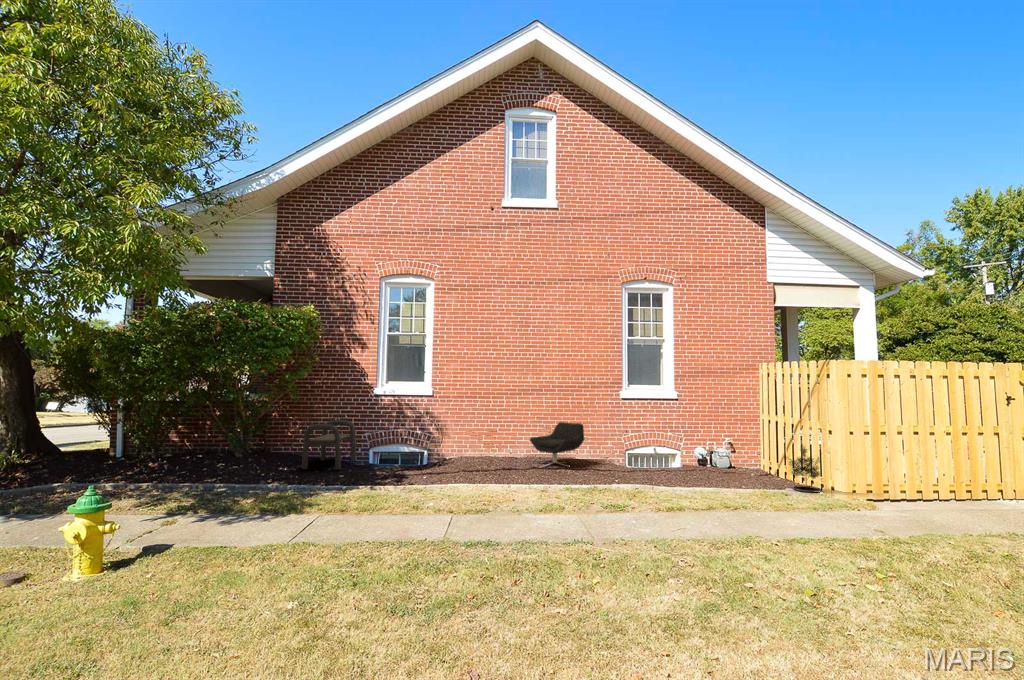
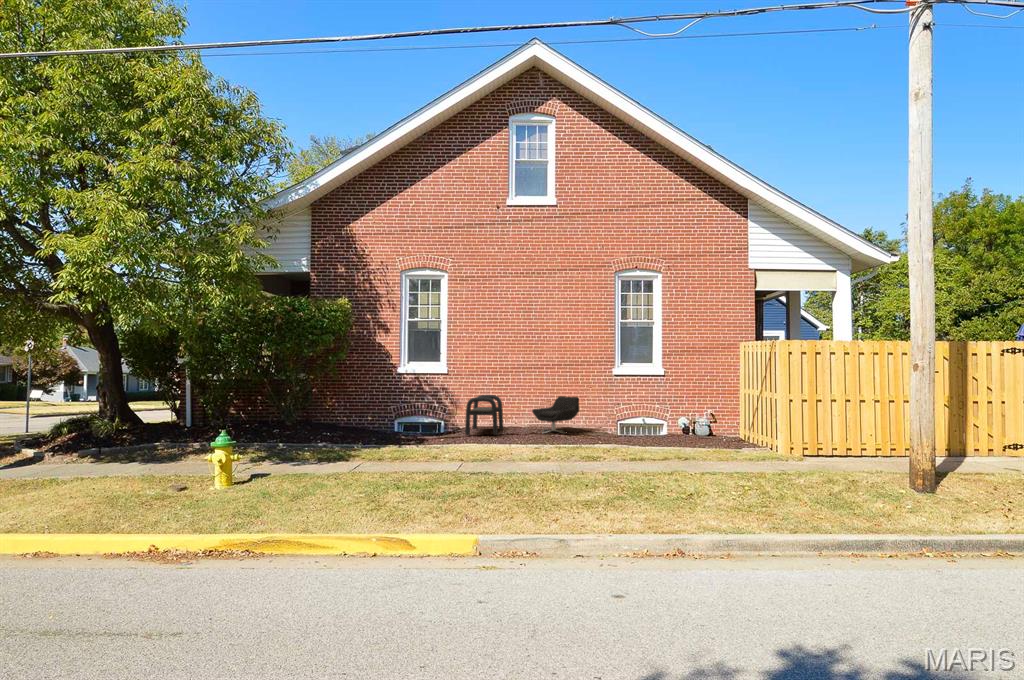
bench: present [302,420,356,469] -> present [465,395,503,435]
potted tree: present [789,446,821,492] -> none [739,408,766,448]

